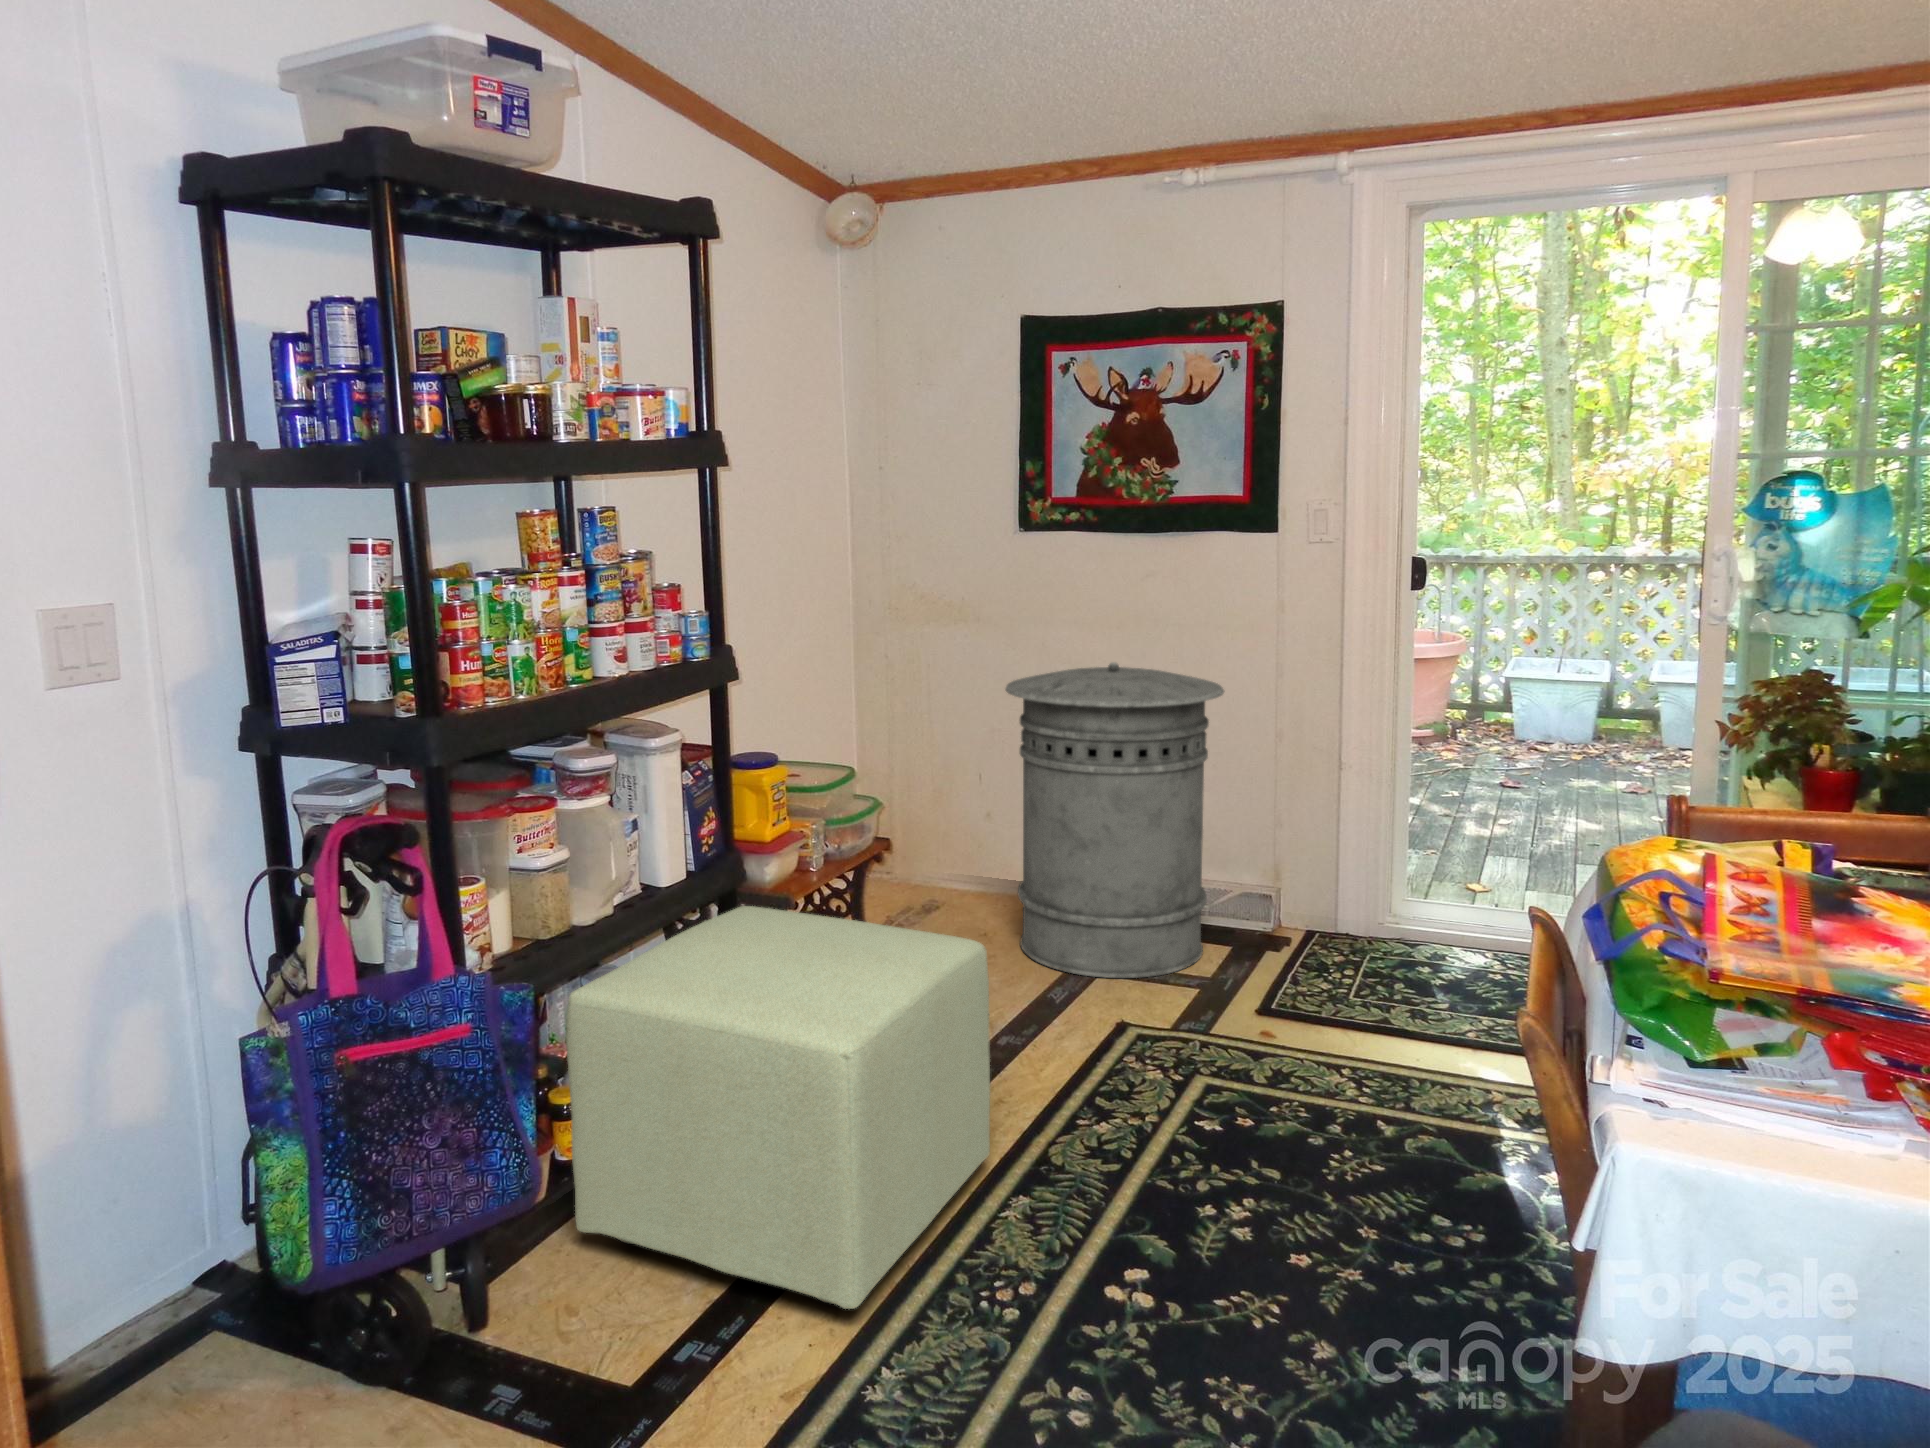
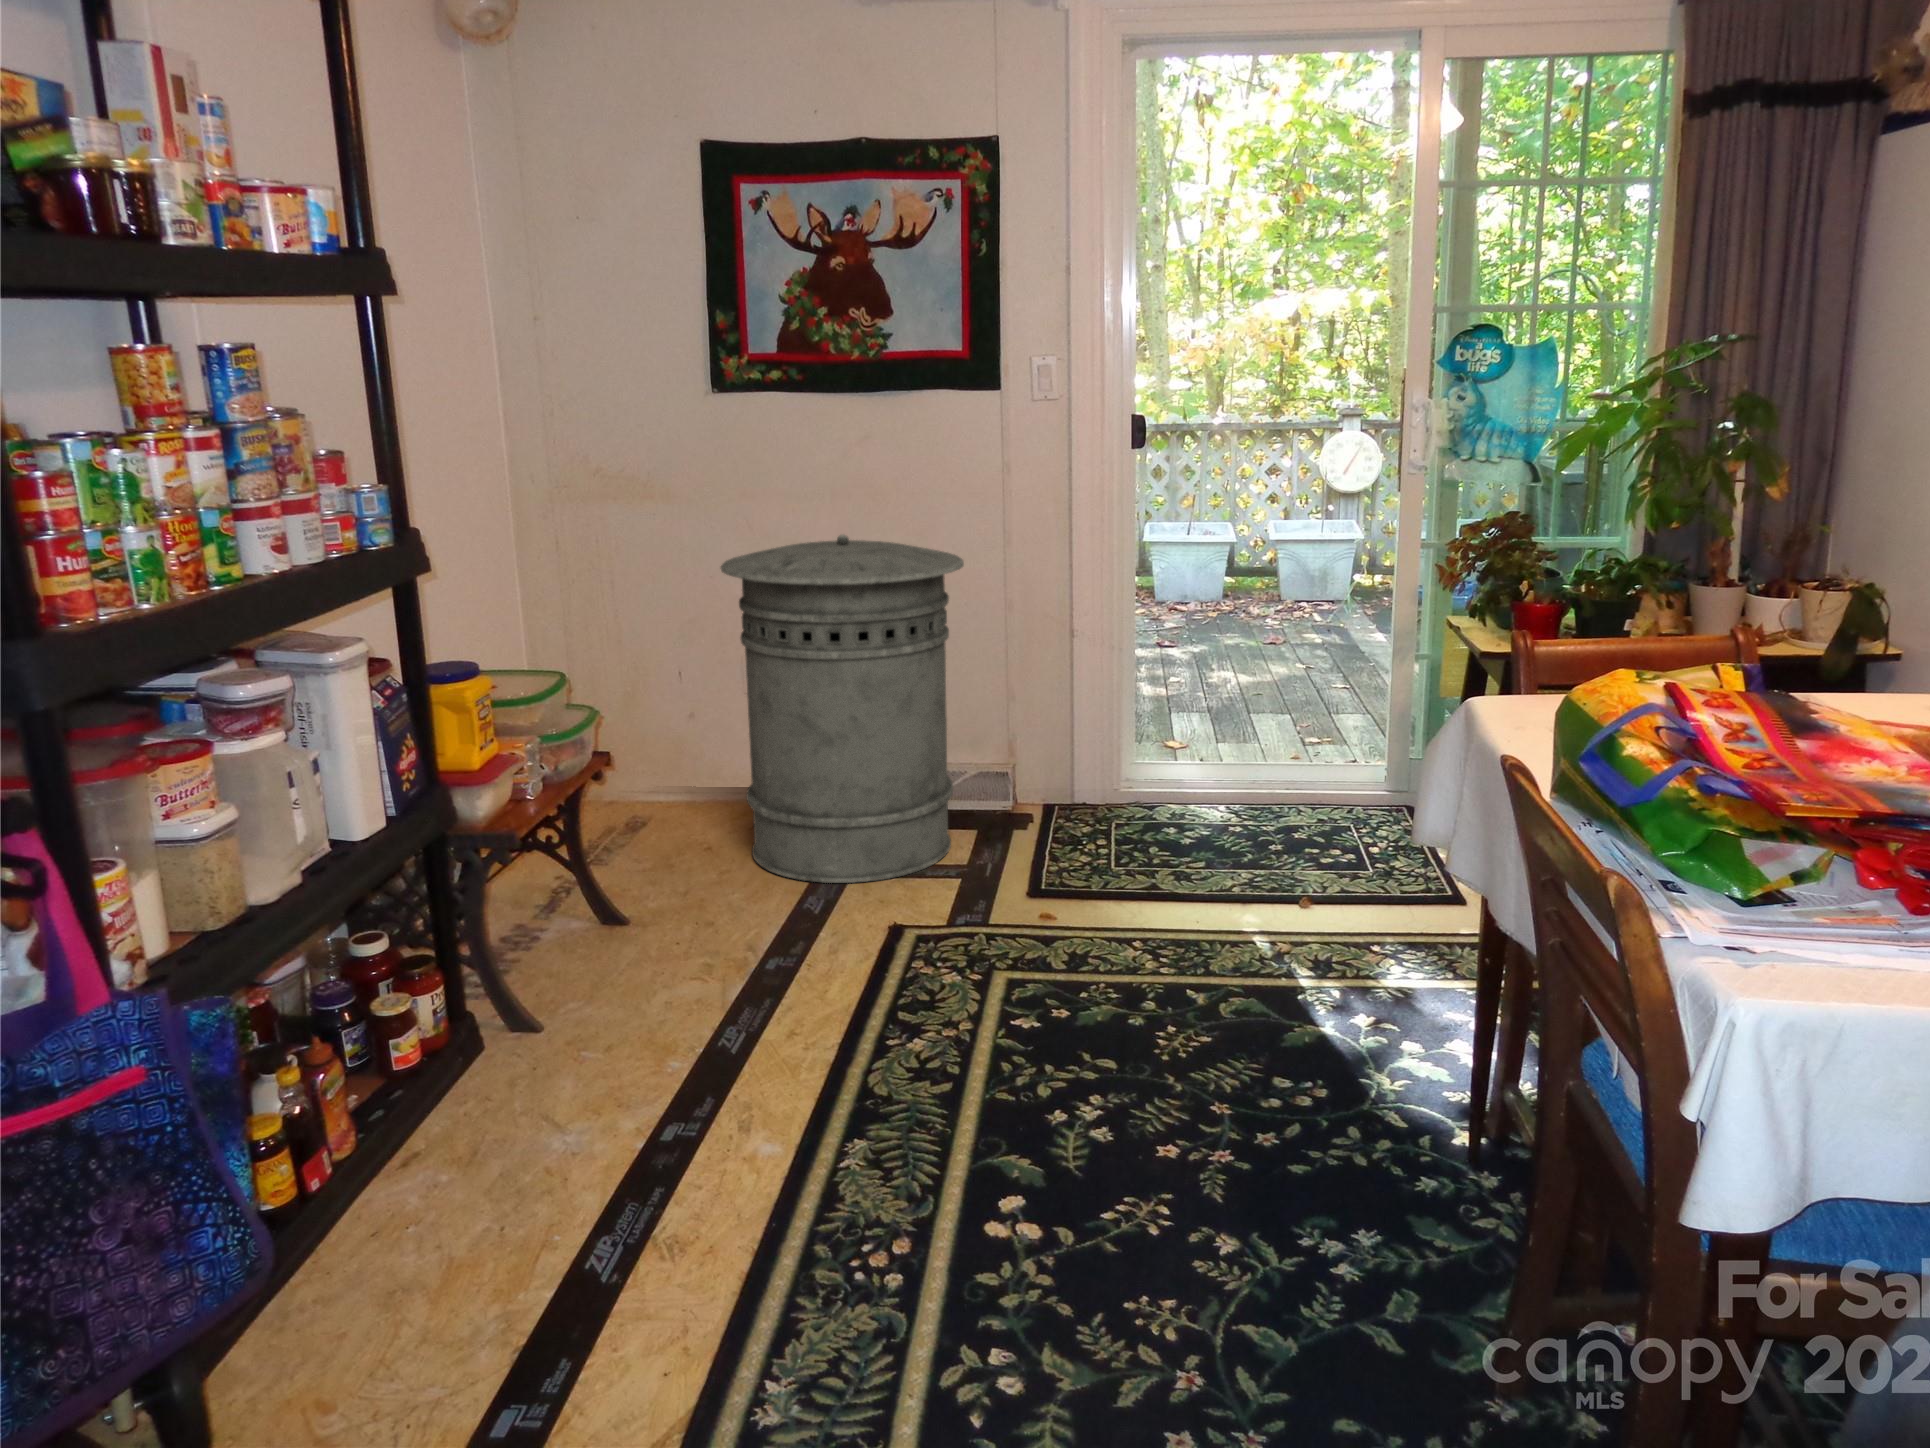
ottoman: present [566,906,990,1309] -> none [271,856,812,1326]

